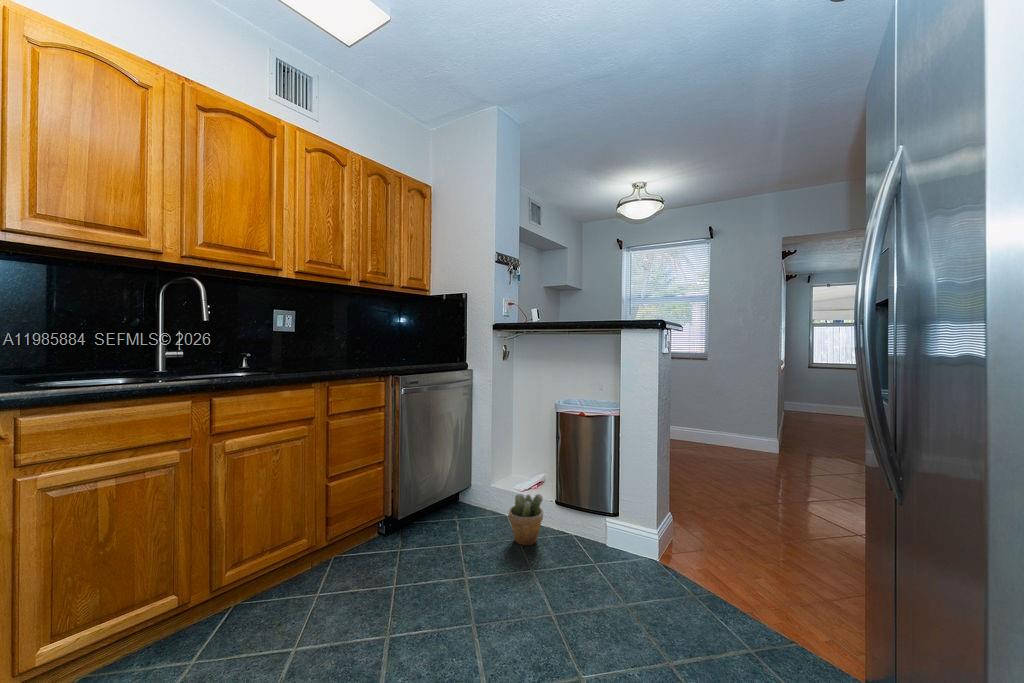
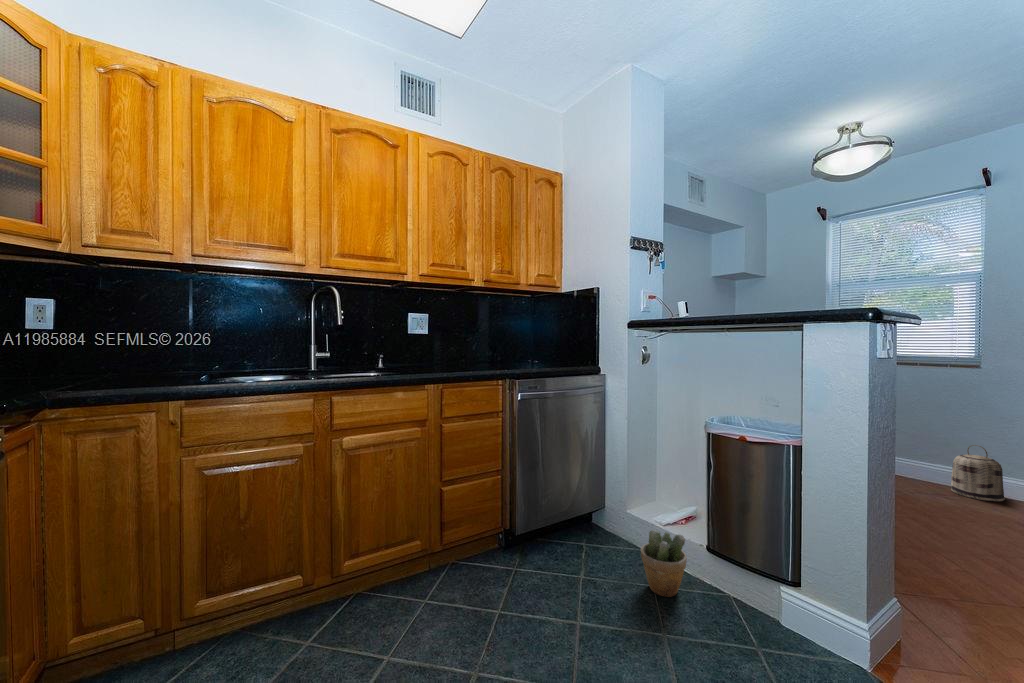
basket: none [692,413,719,449] -> present [951,445,1005,501]

